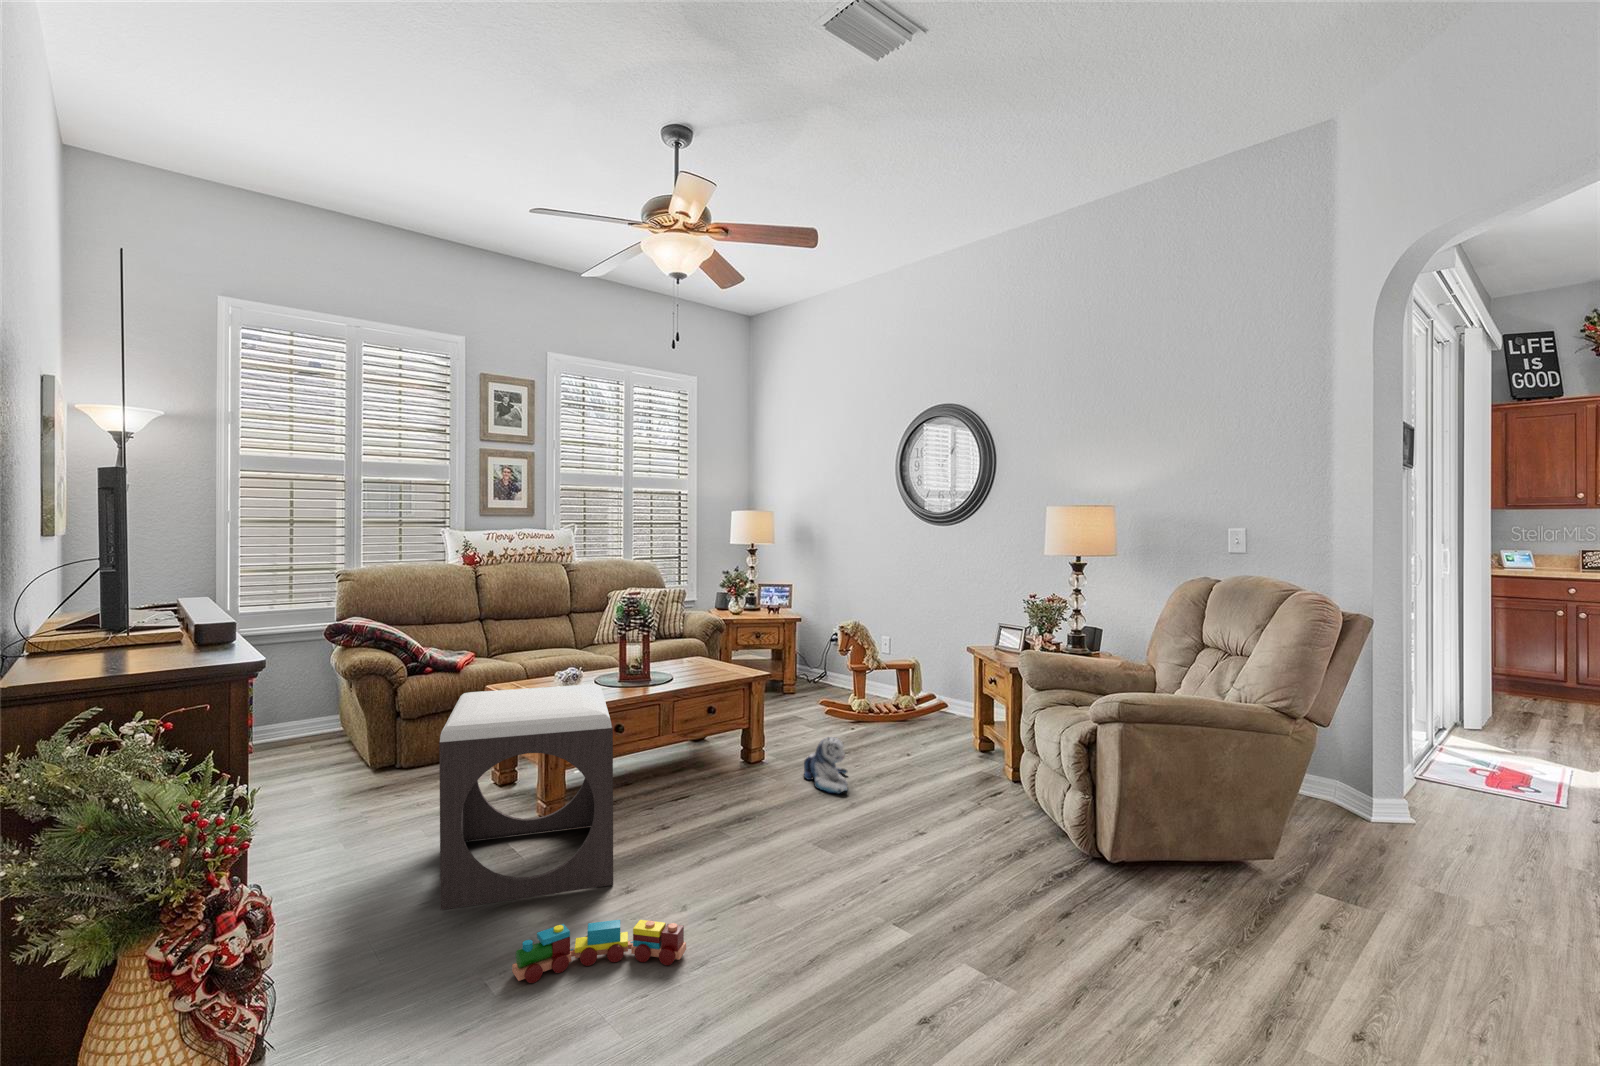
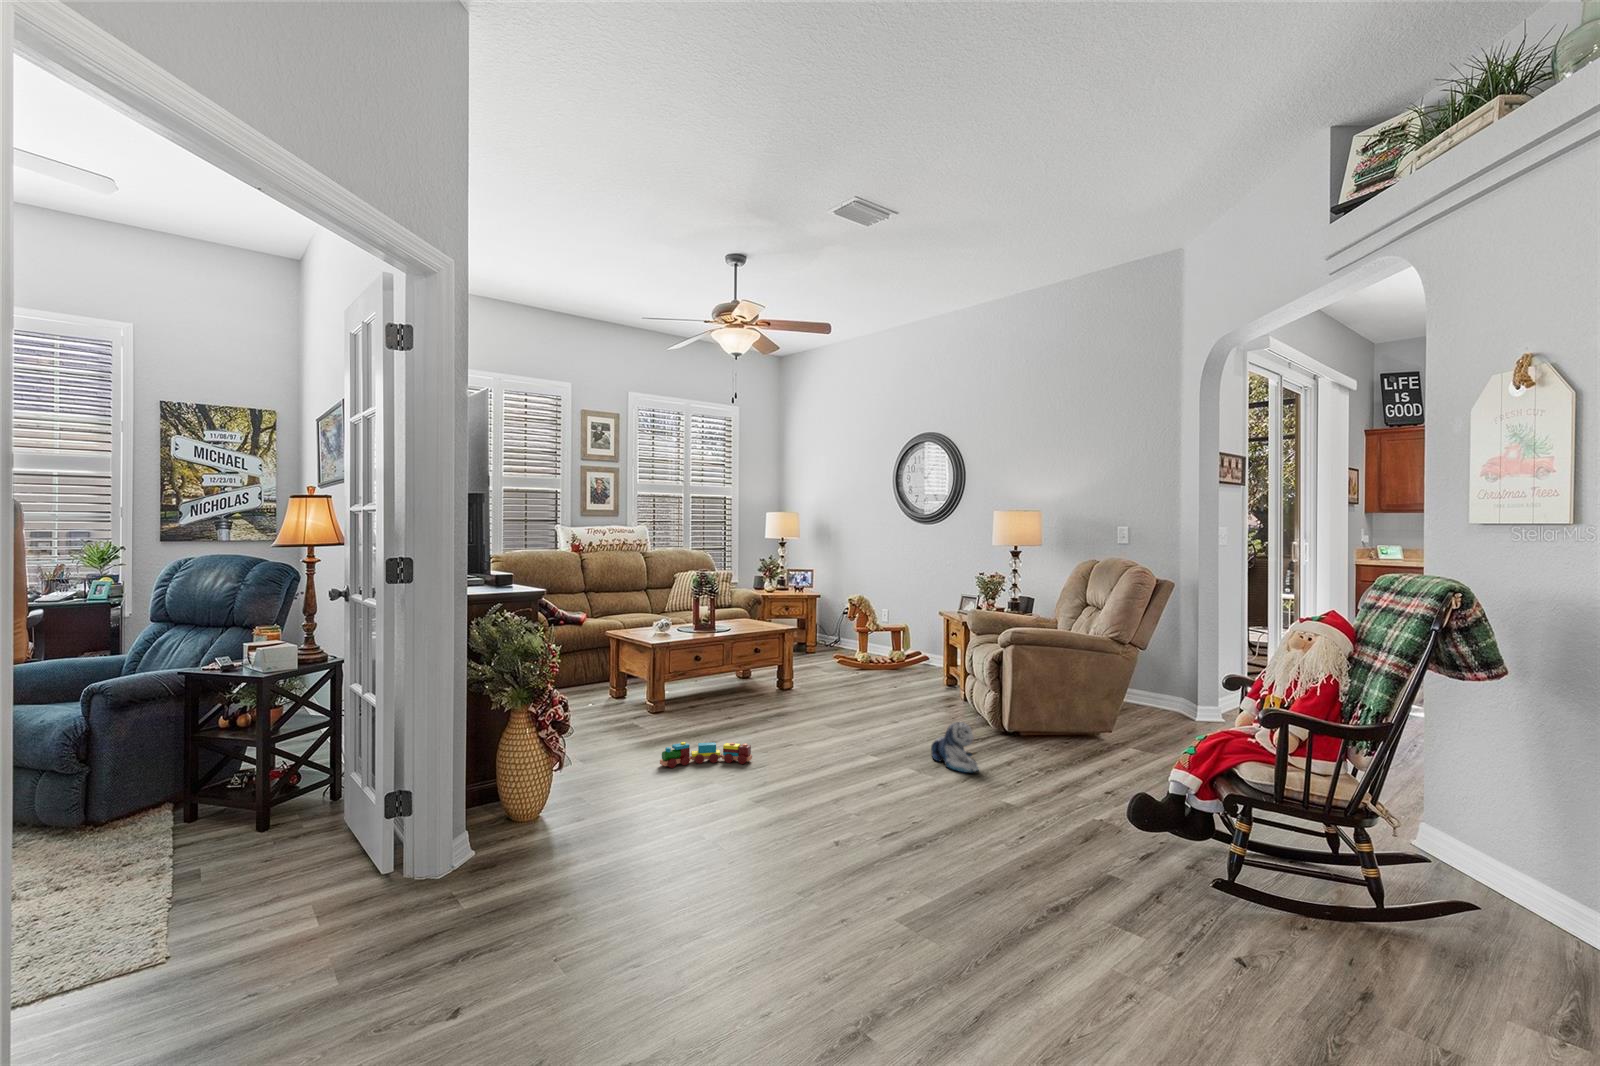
footstool: present [439,684,613,910] -> none [604,625,705,745]
plush toy: present [804,737,847,794] -> present [931,722,979,773]

